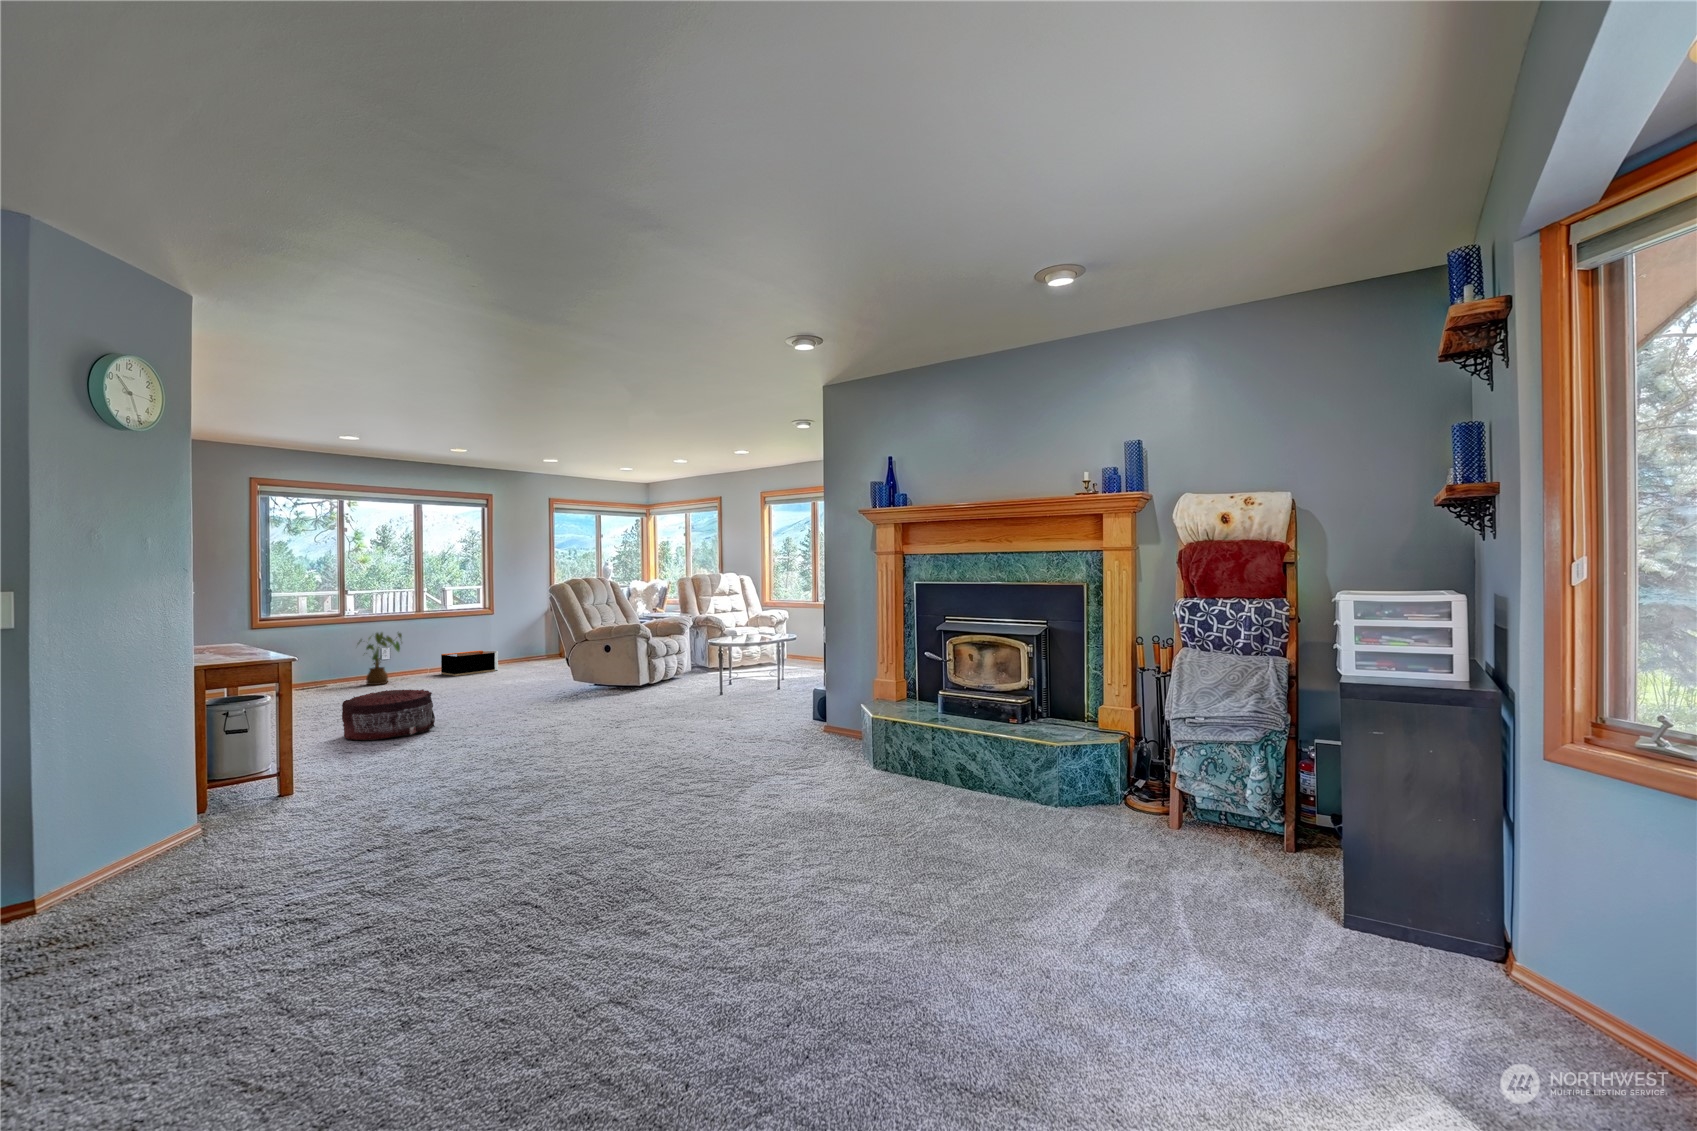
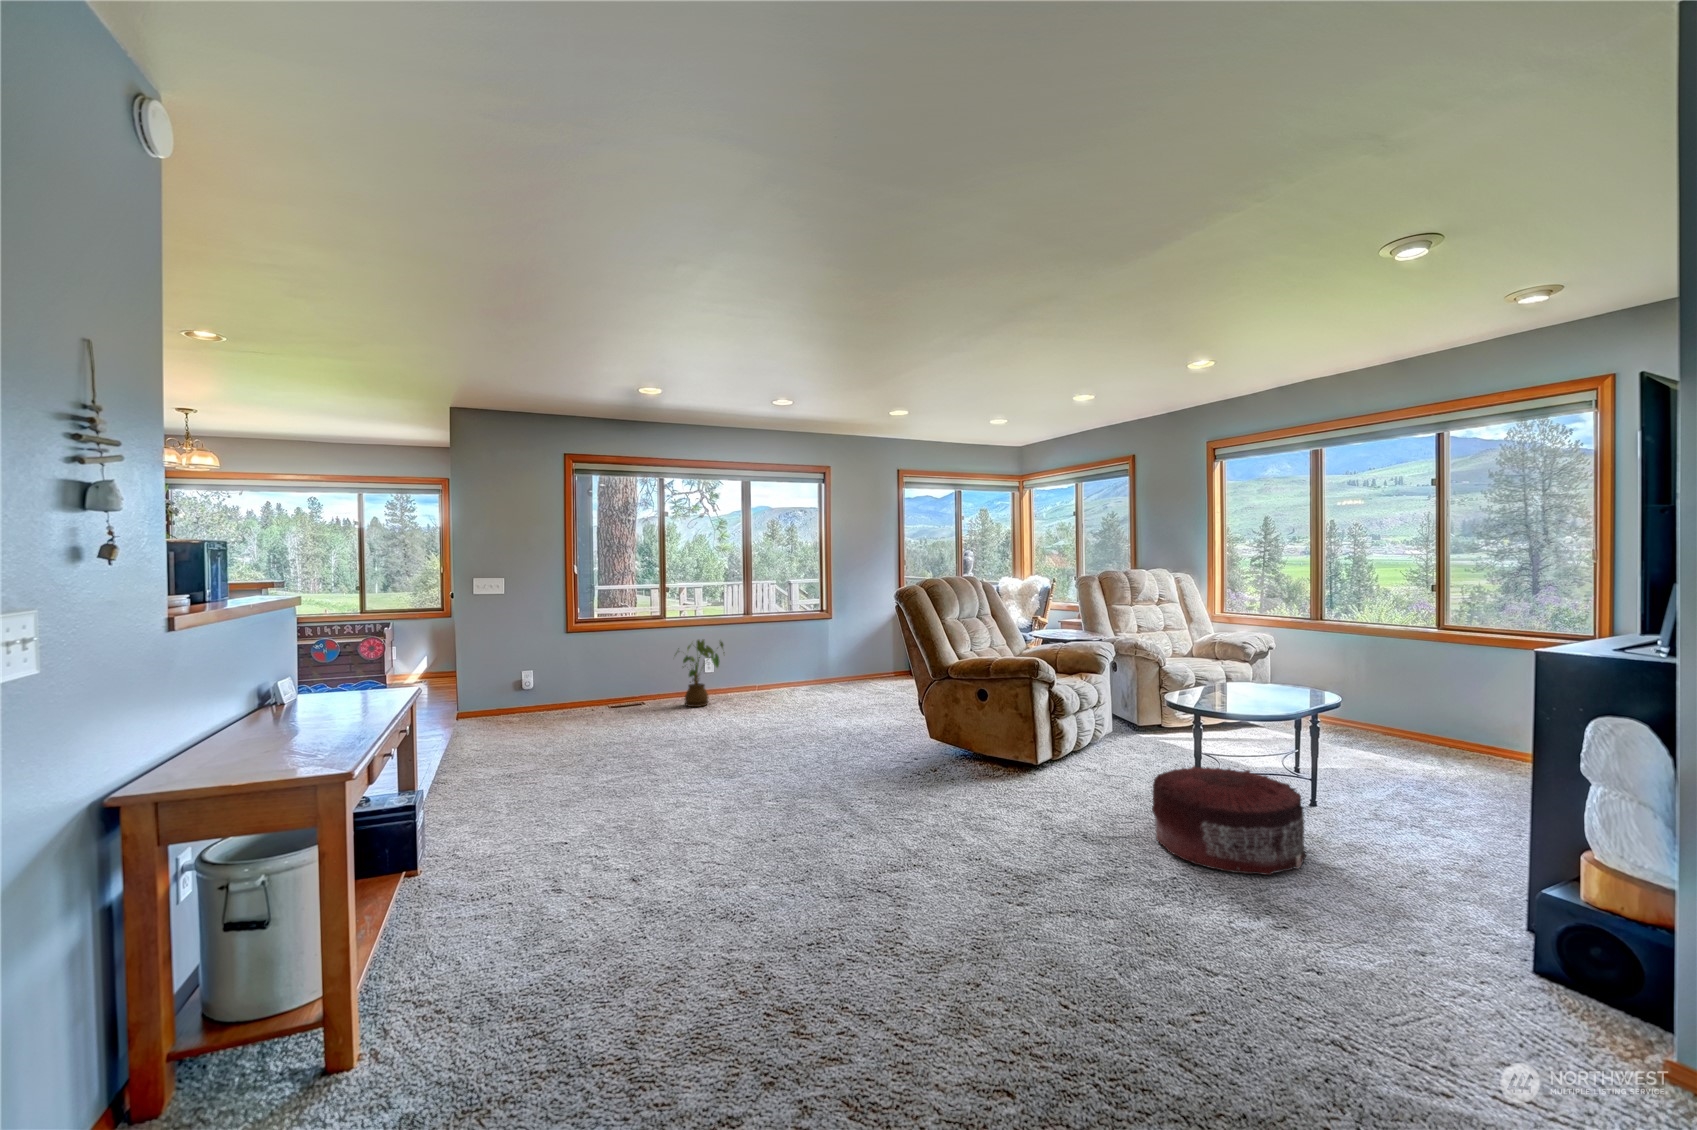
storage bin: present [441,651,498,676] -> none [770,664,834,699]
pouf: present [342,689,435,740] -> present [1152,766,1306,875]

